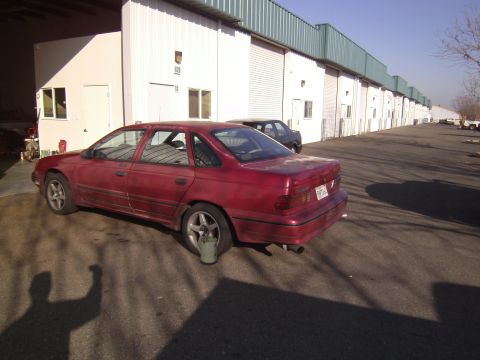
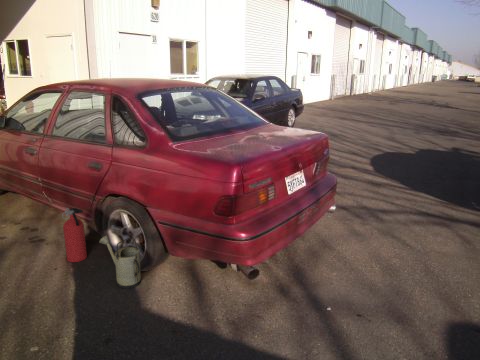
fire extinguisher: none [156,212,173,251] -> present [63,208,87,262]

